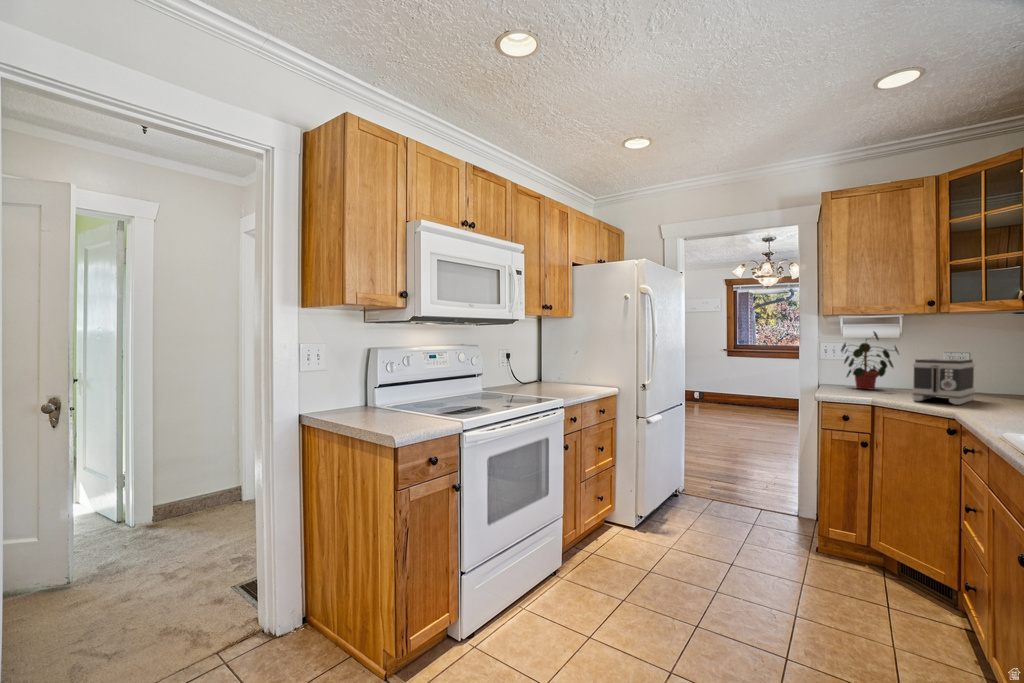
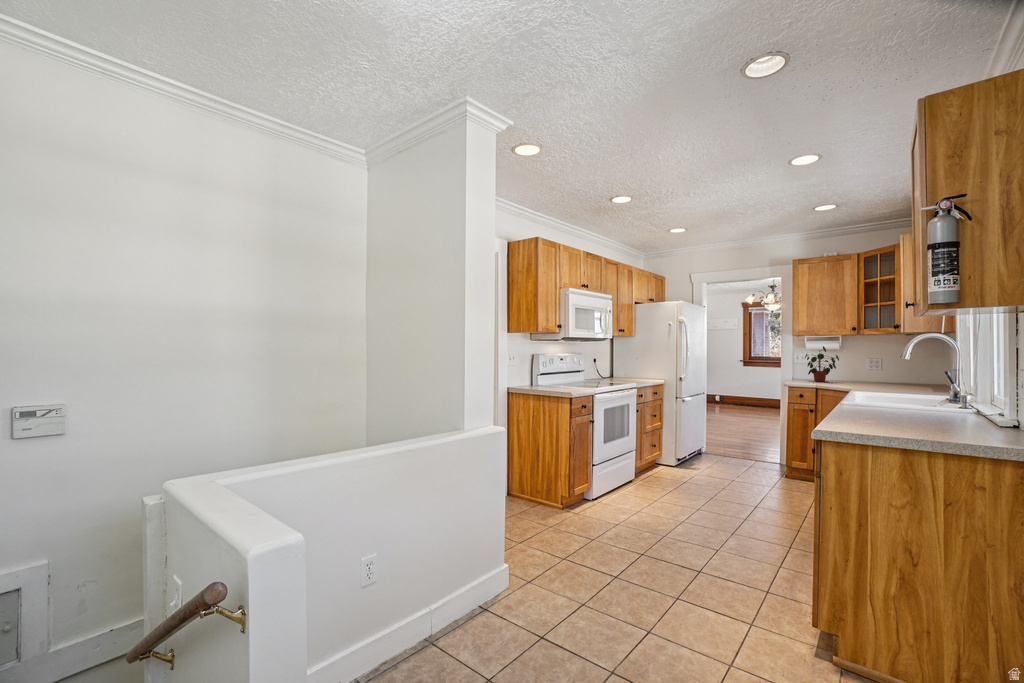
toaster: present [912,358,975,405] -> none [839,362,877,388]

